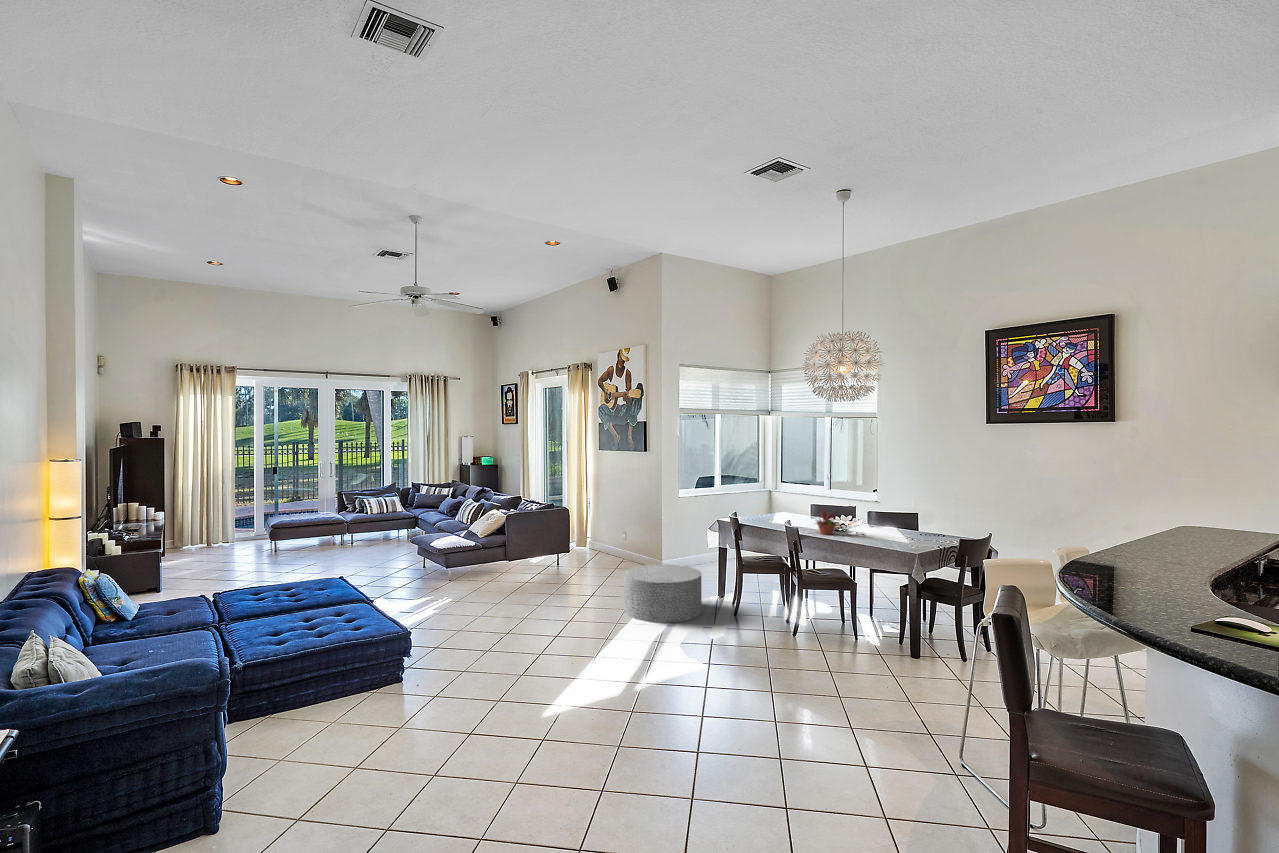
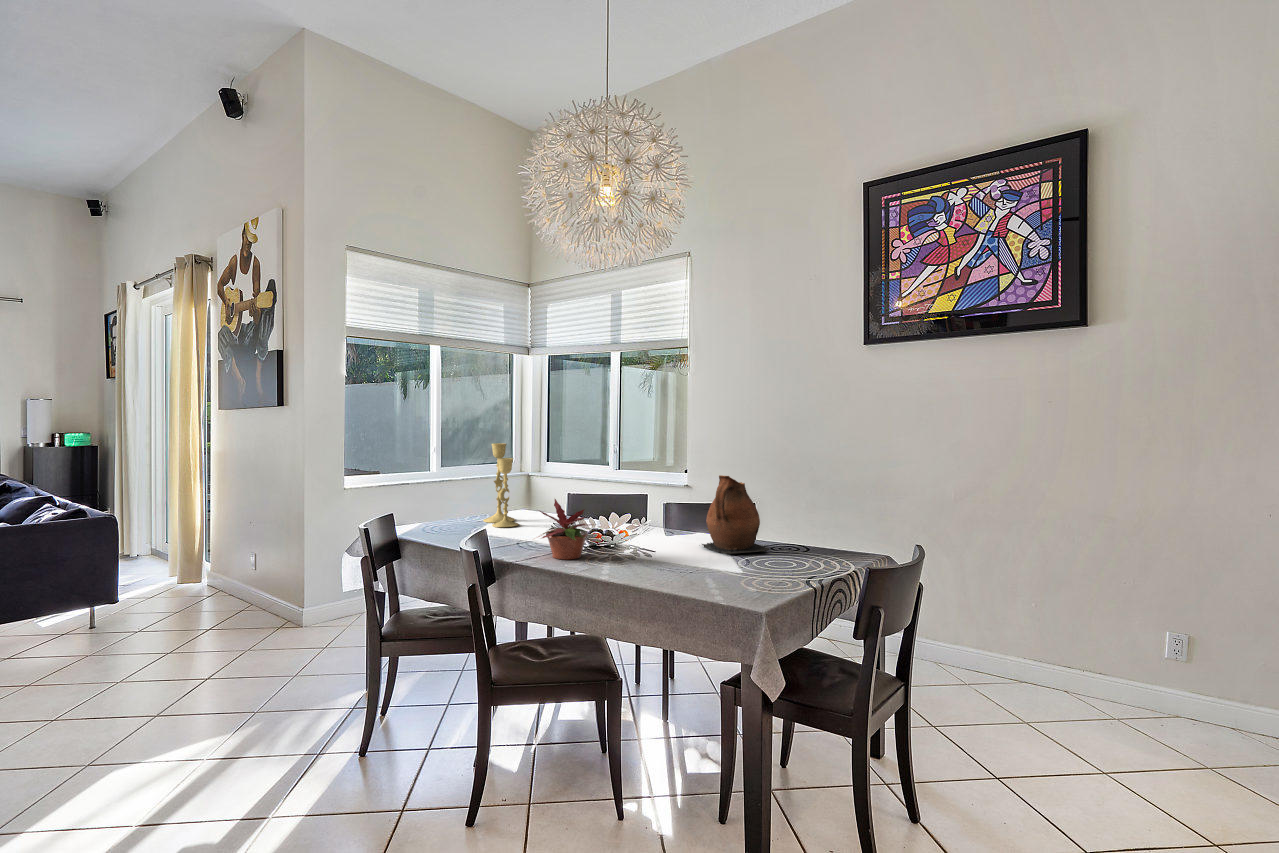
candlestick: none [772,478,792,520] -> present [483,443,519,527]
ceramic pitcher: none [888,499,924,536] -> present [702,475,770,554]
ottoman: present [624,564,702,623] -> none [76,635,299,808]

